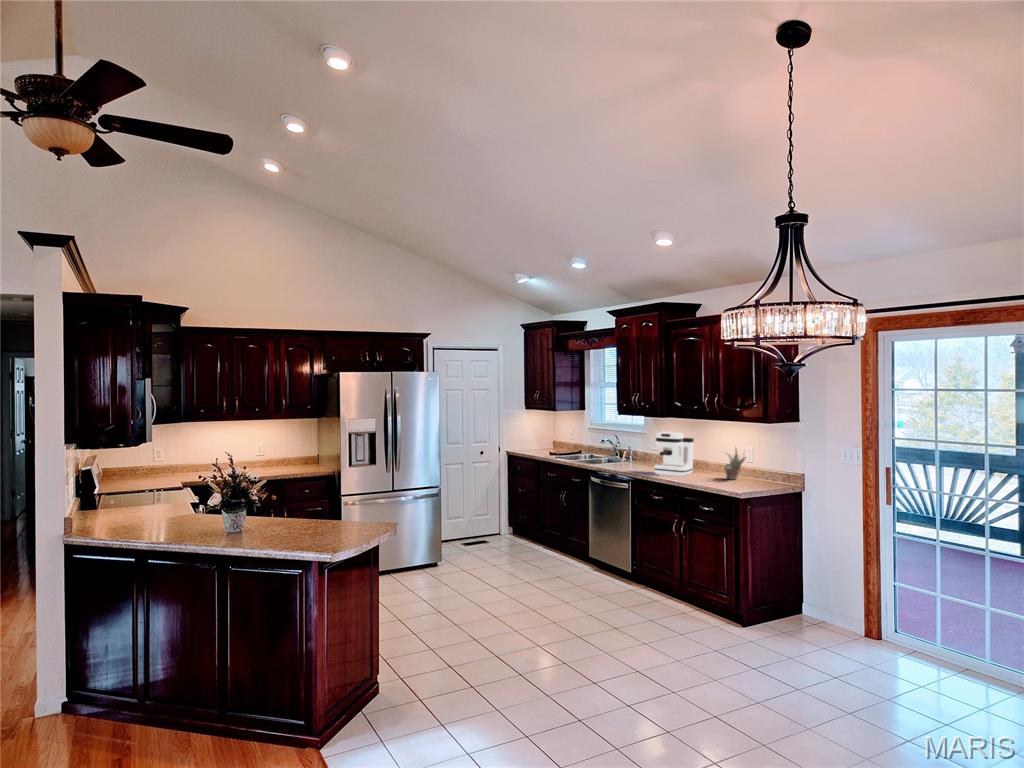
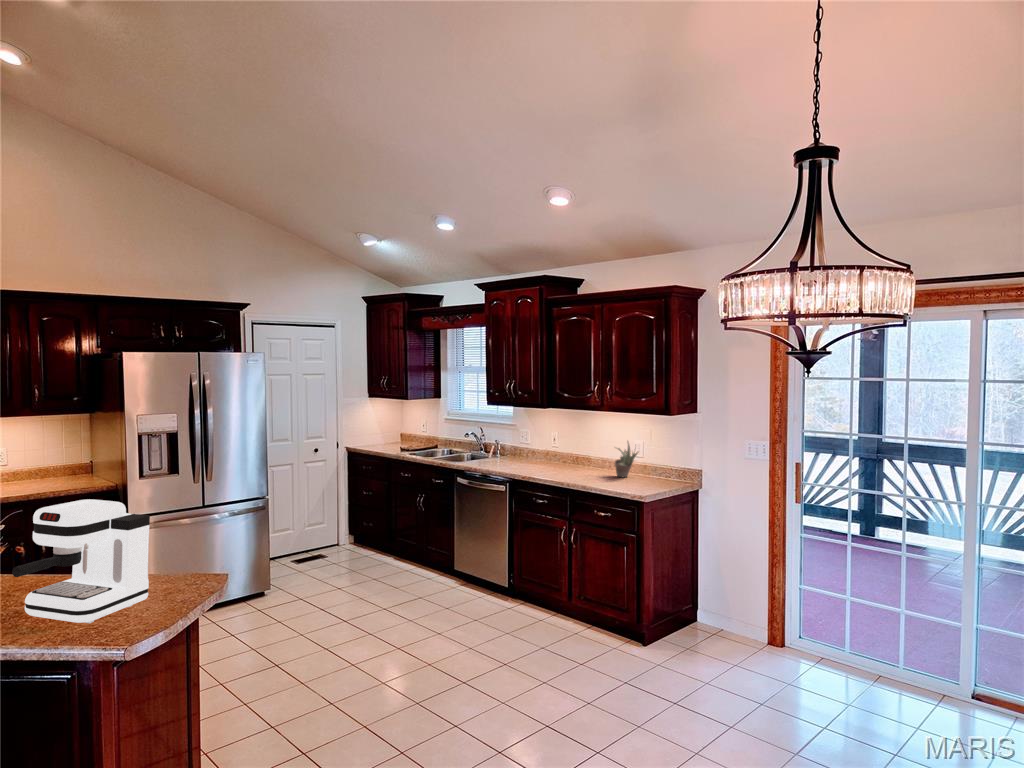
coffee maker: present [654,432,694,477] -> present [12,499,150,623]

